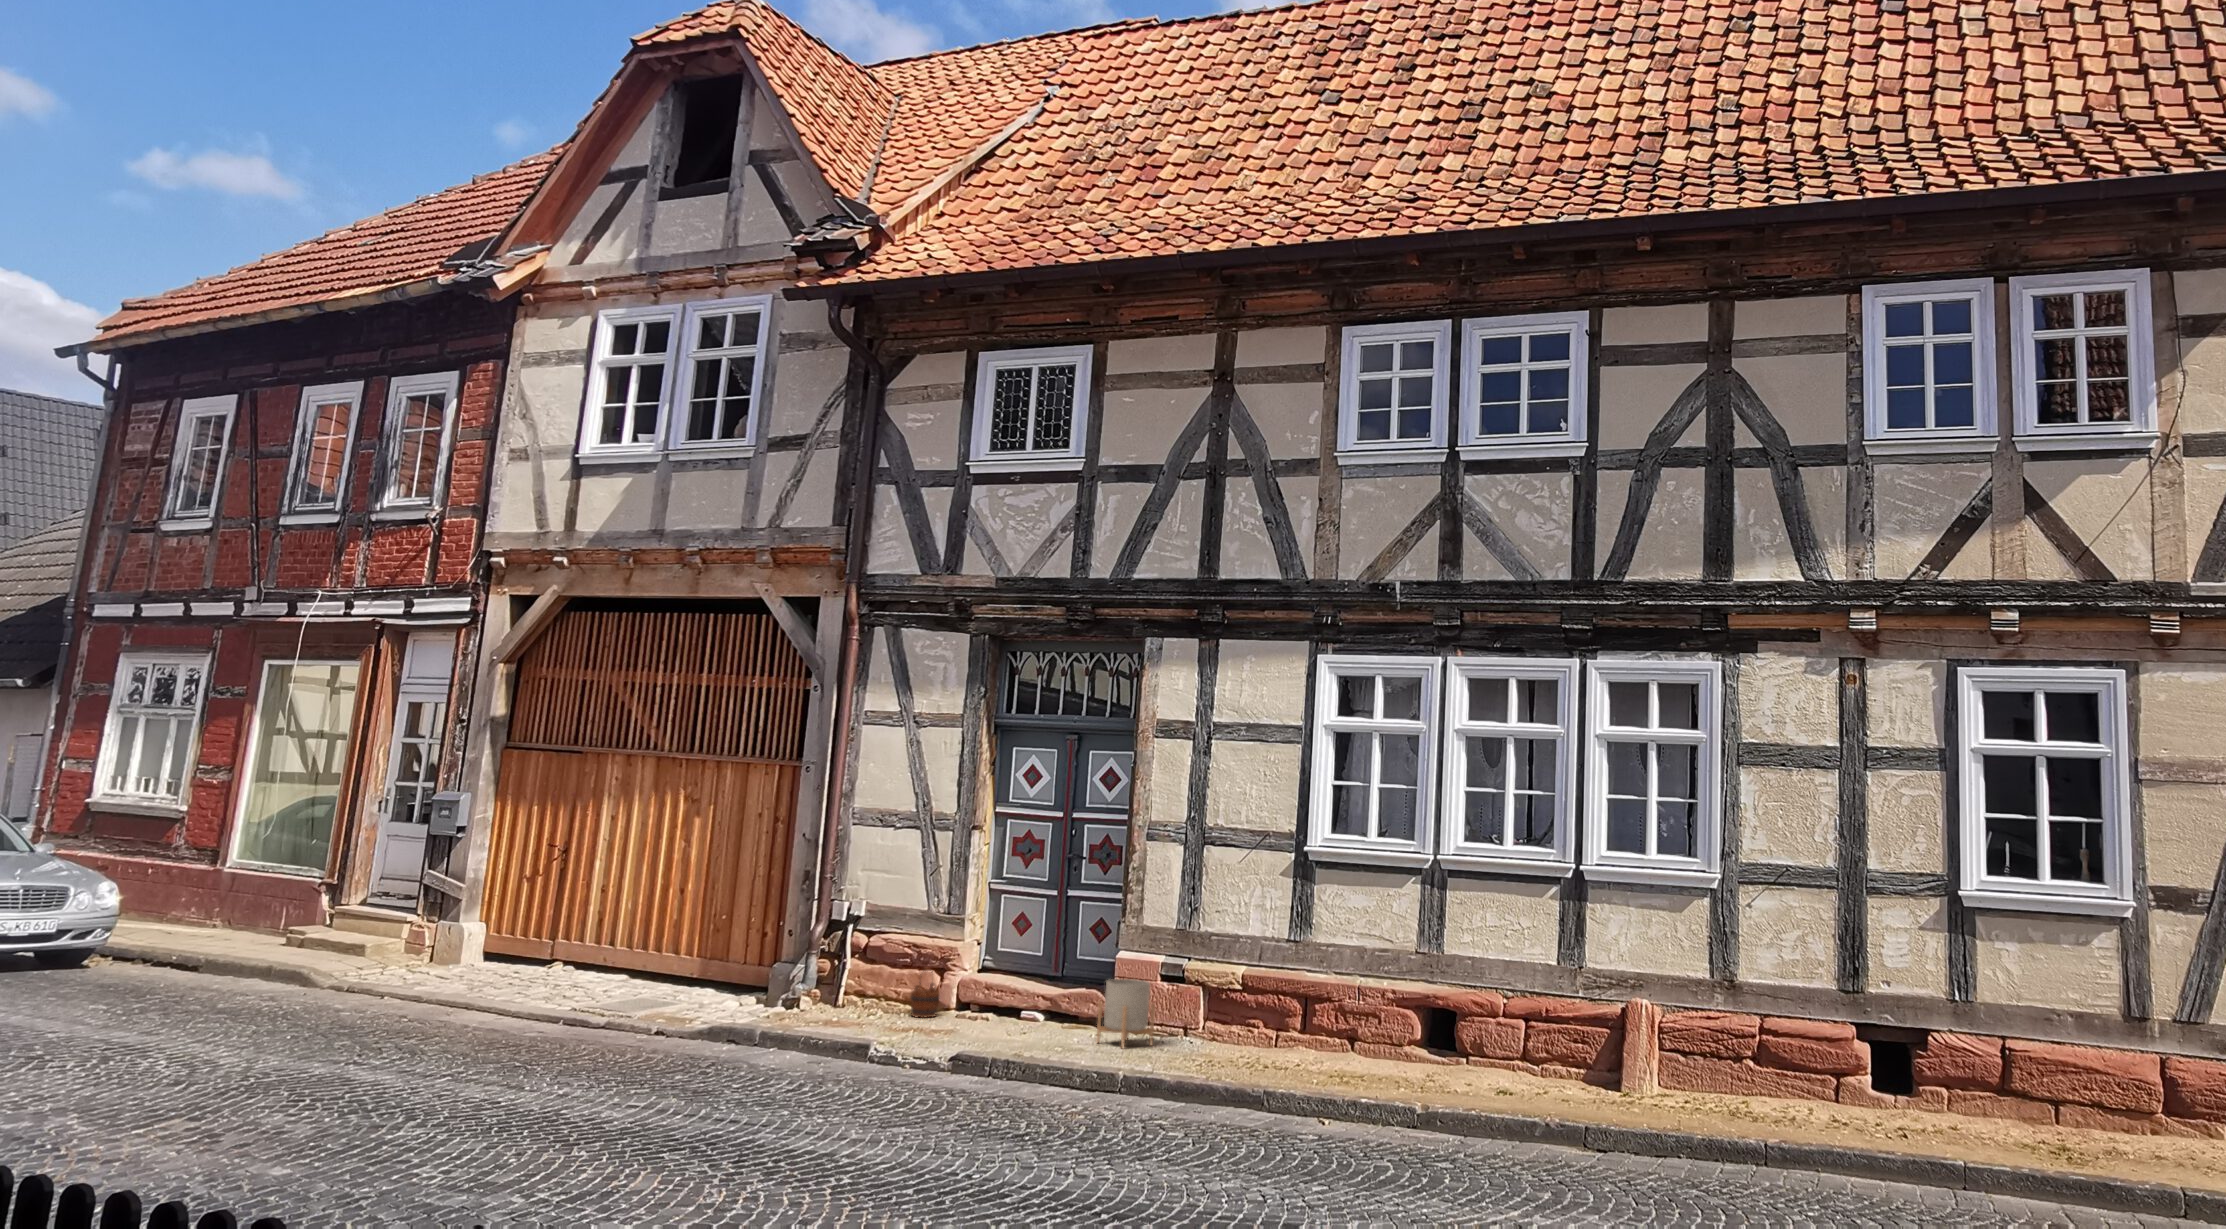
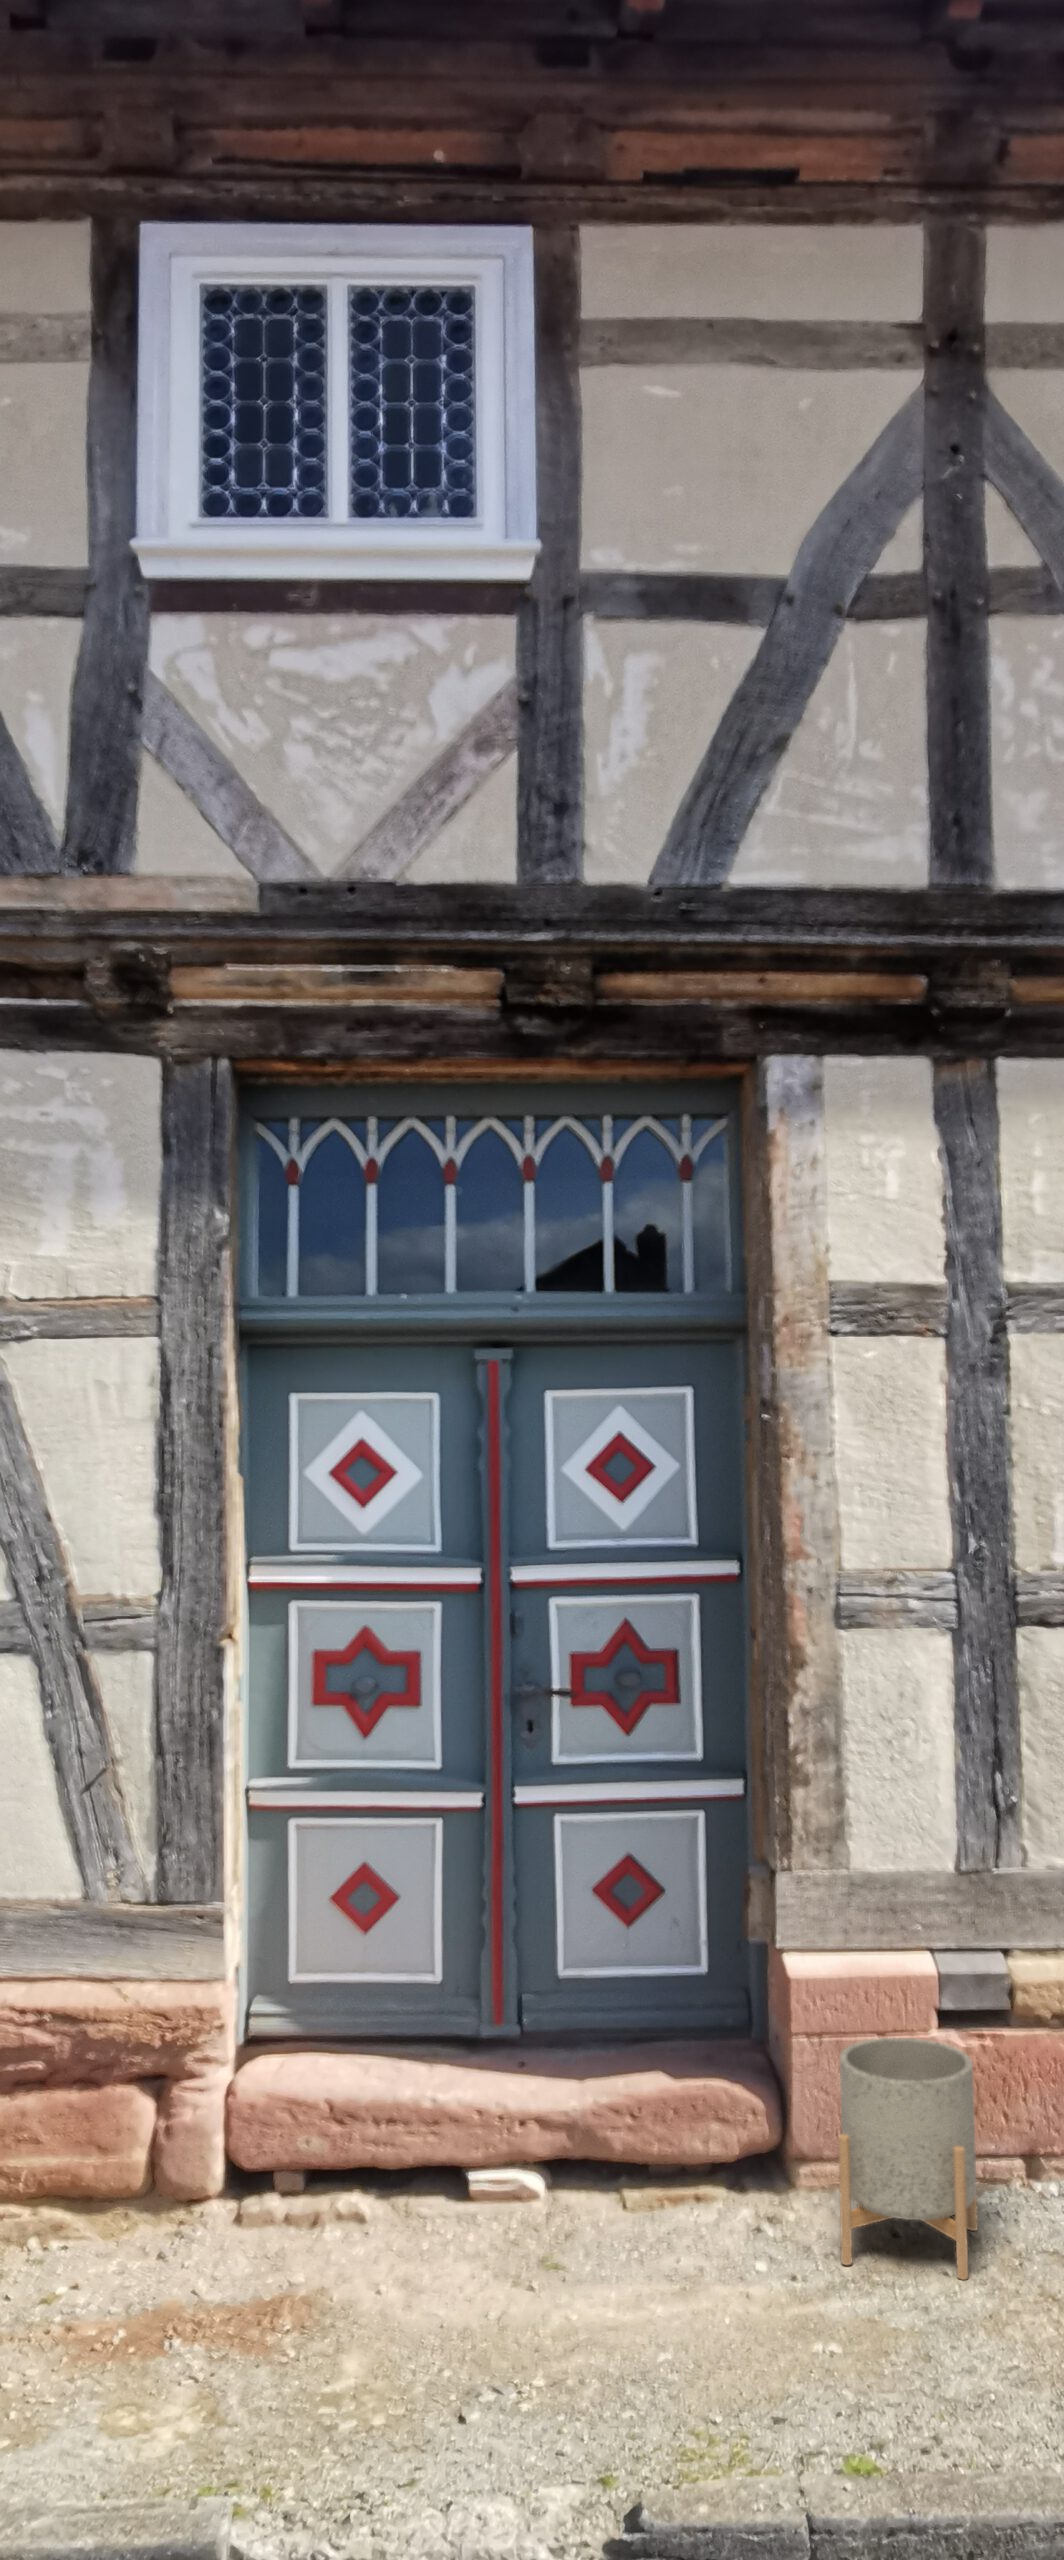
wooden bucket: present [911,968,940,1018] -> none [98,2092,190,2266]

